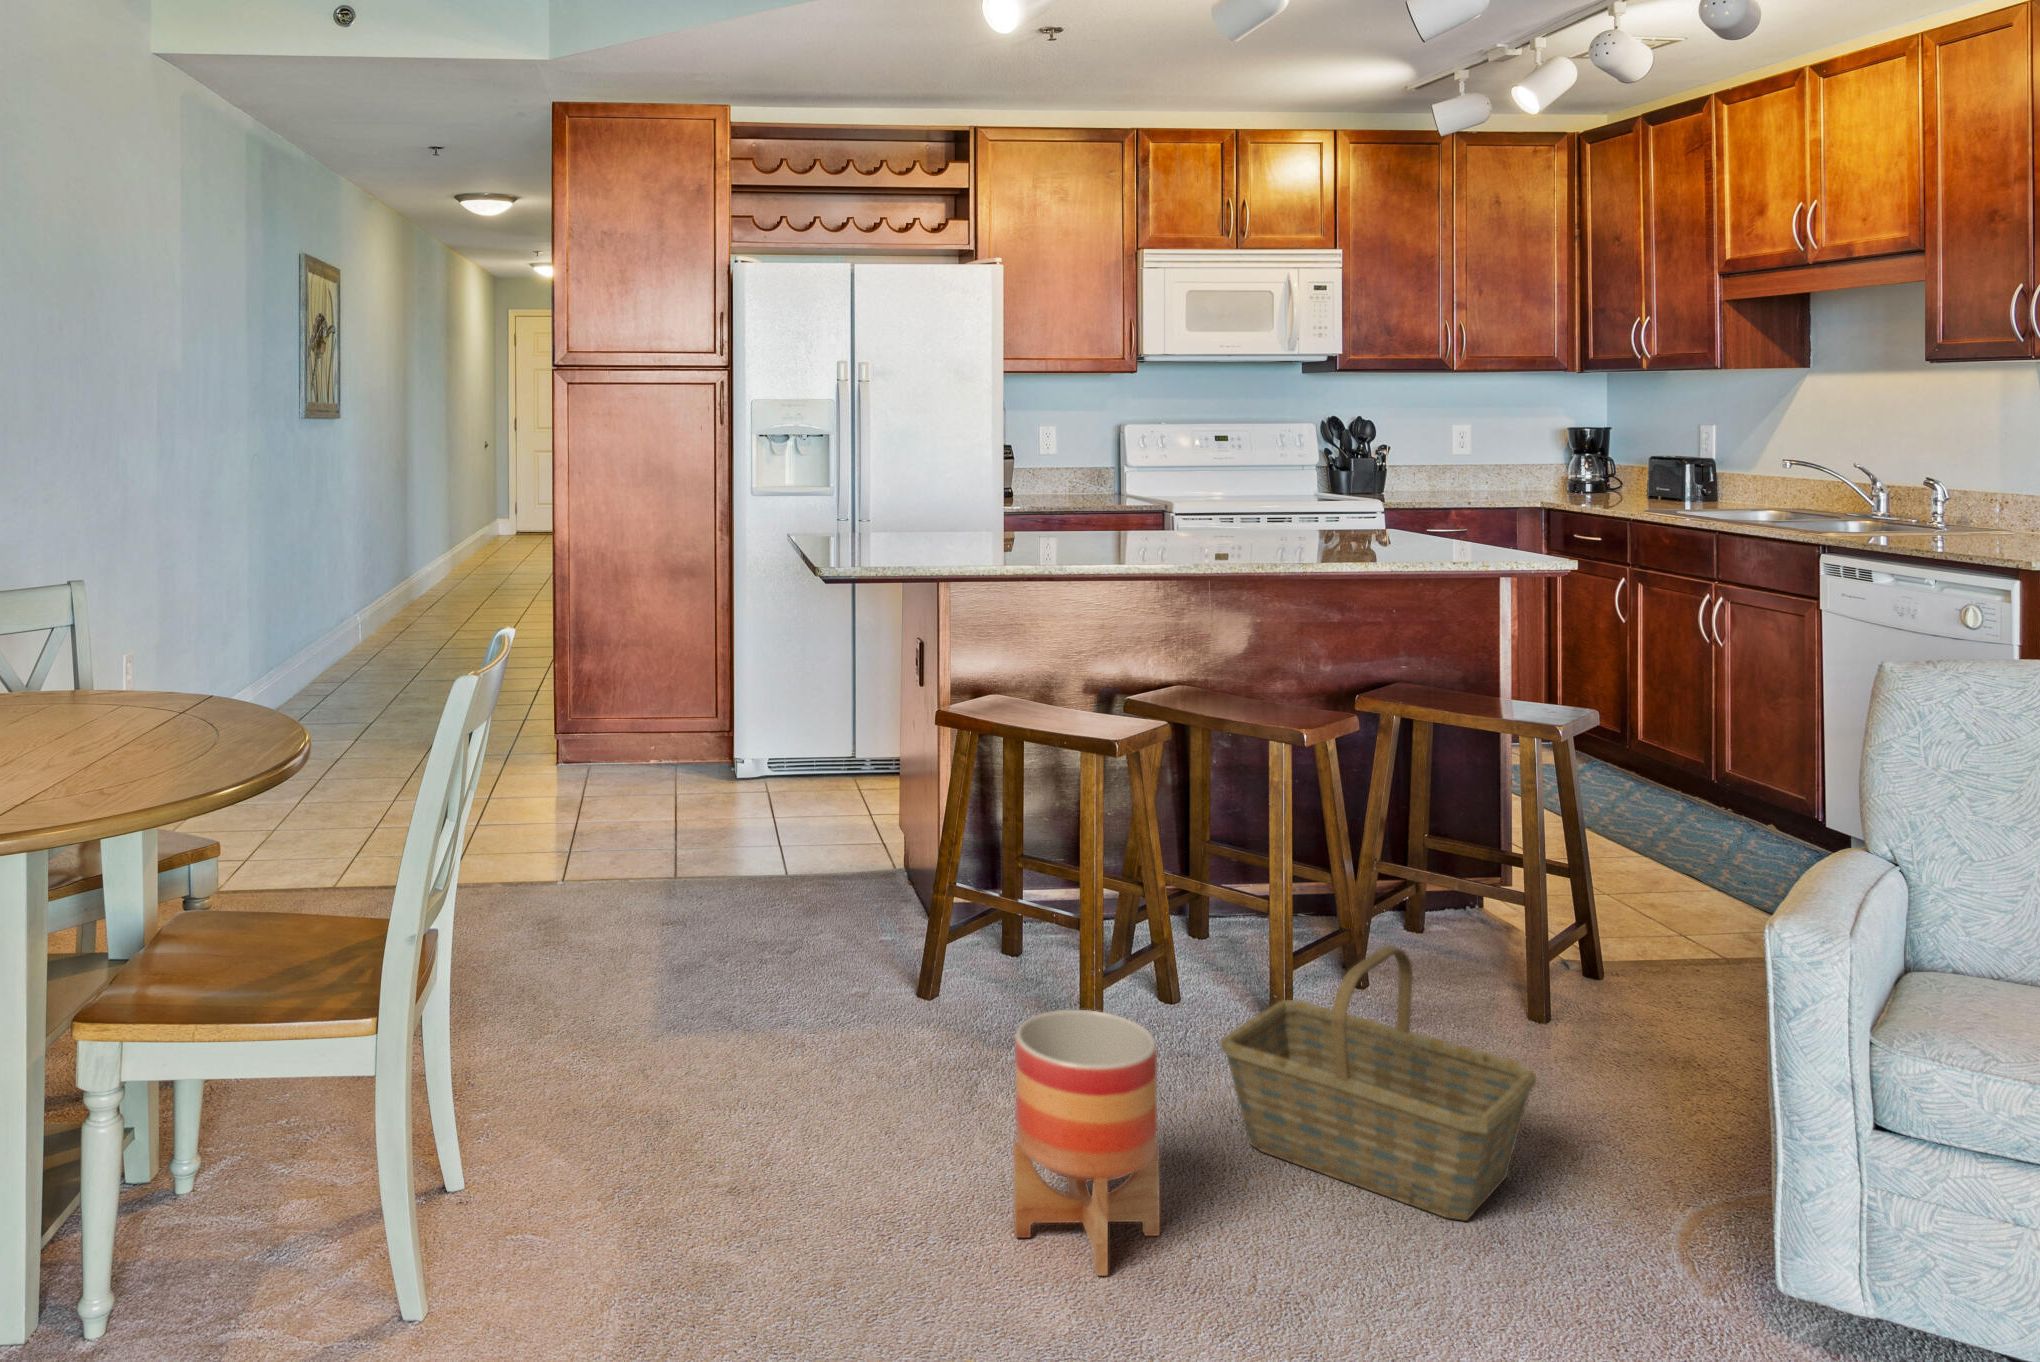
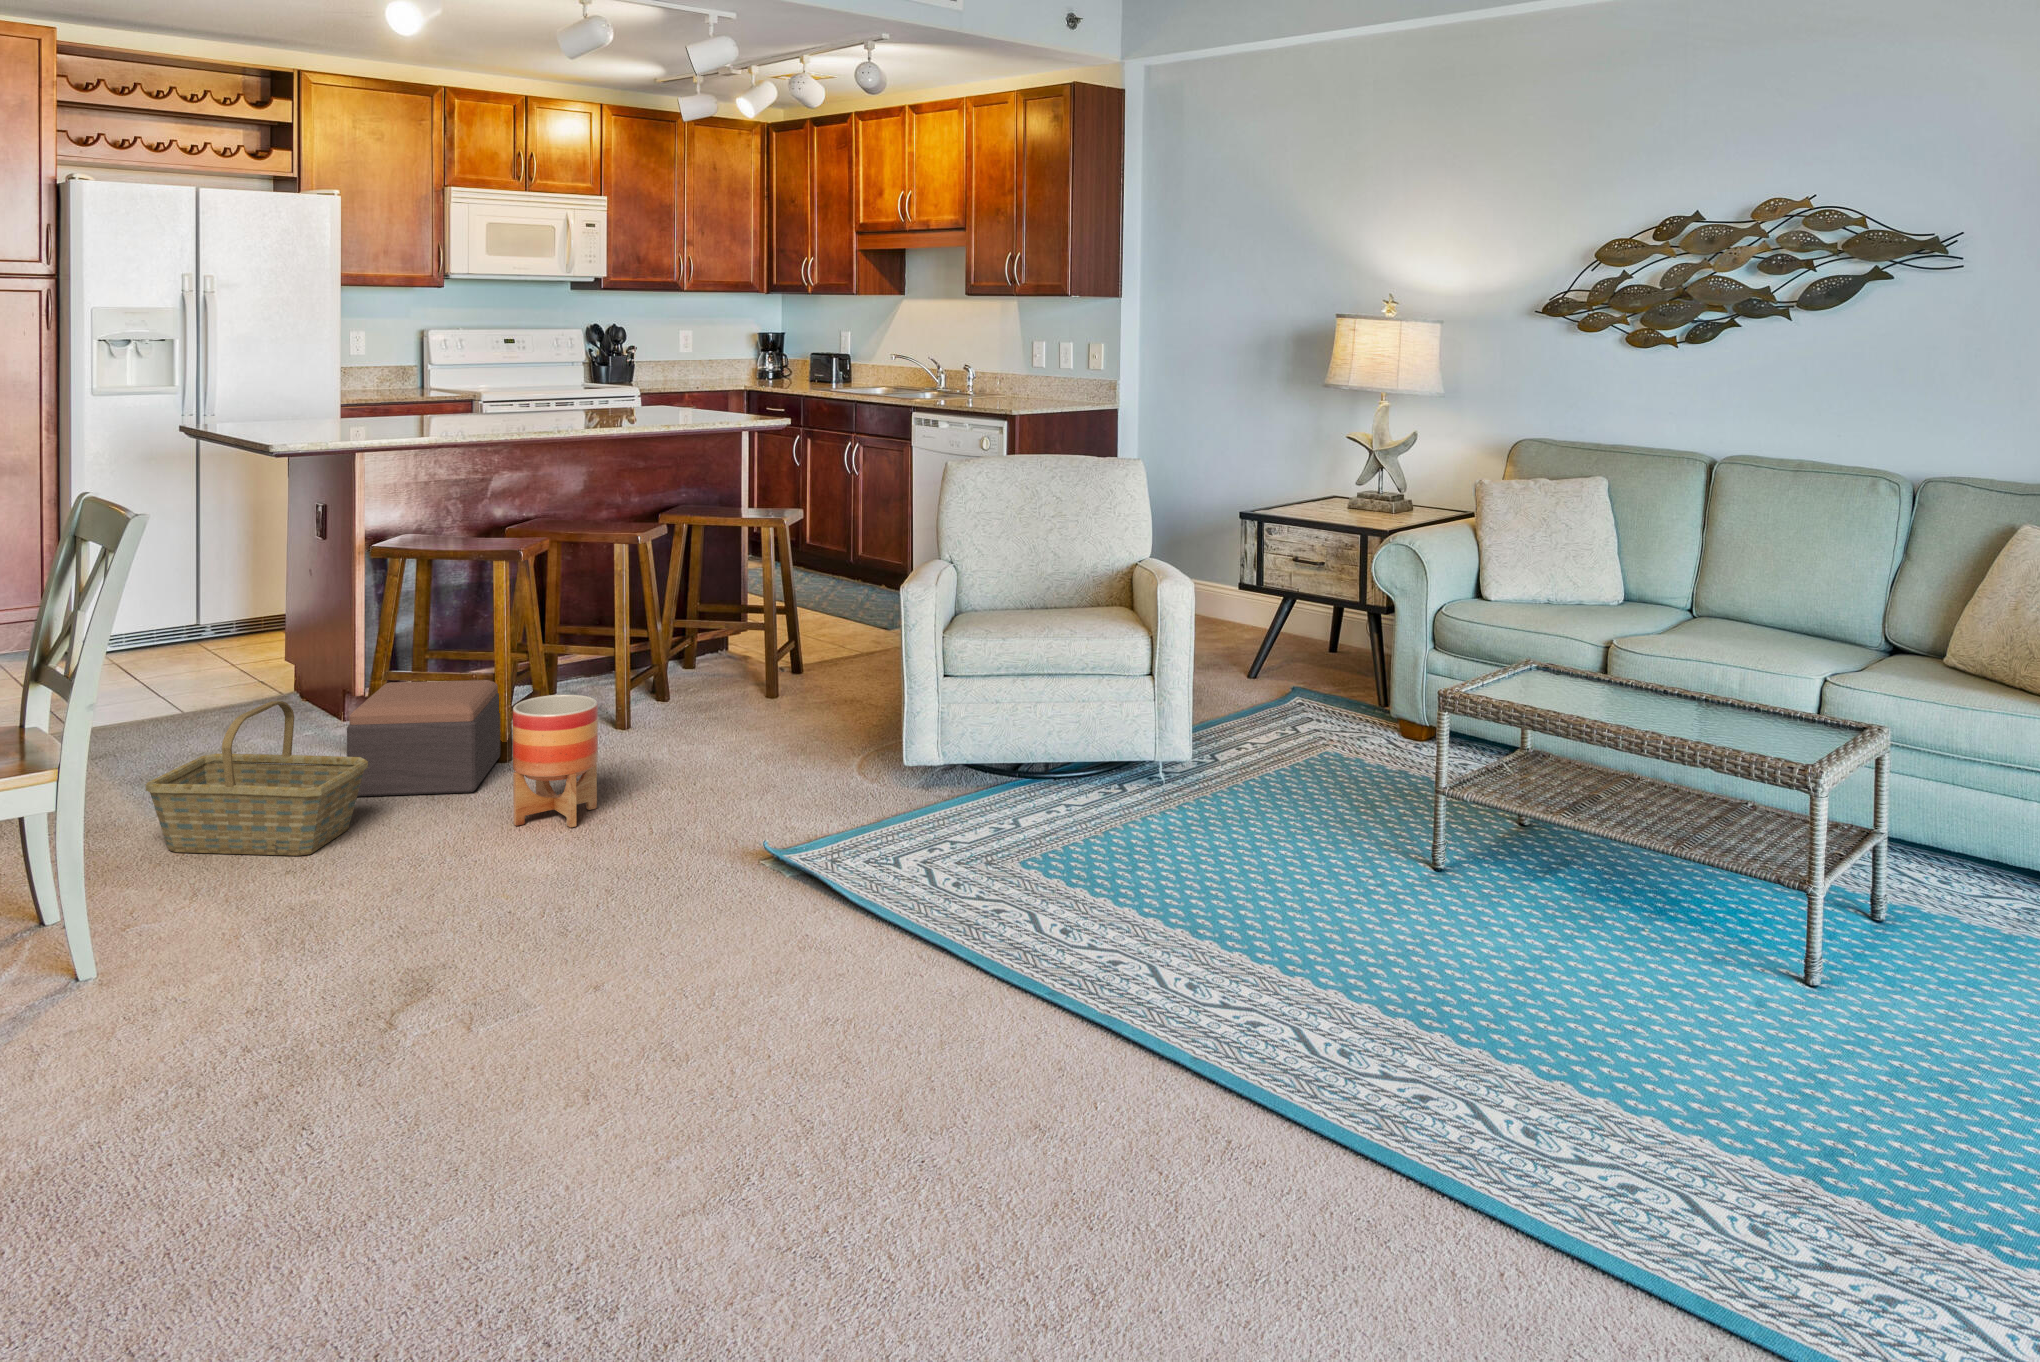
footstool: none [831,912,1065,1130] -> present [347,680,500,796]
basket: present [1220,946,1536,1221] -> present [145,701,368,856]

